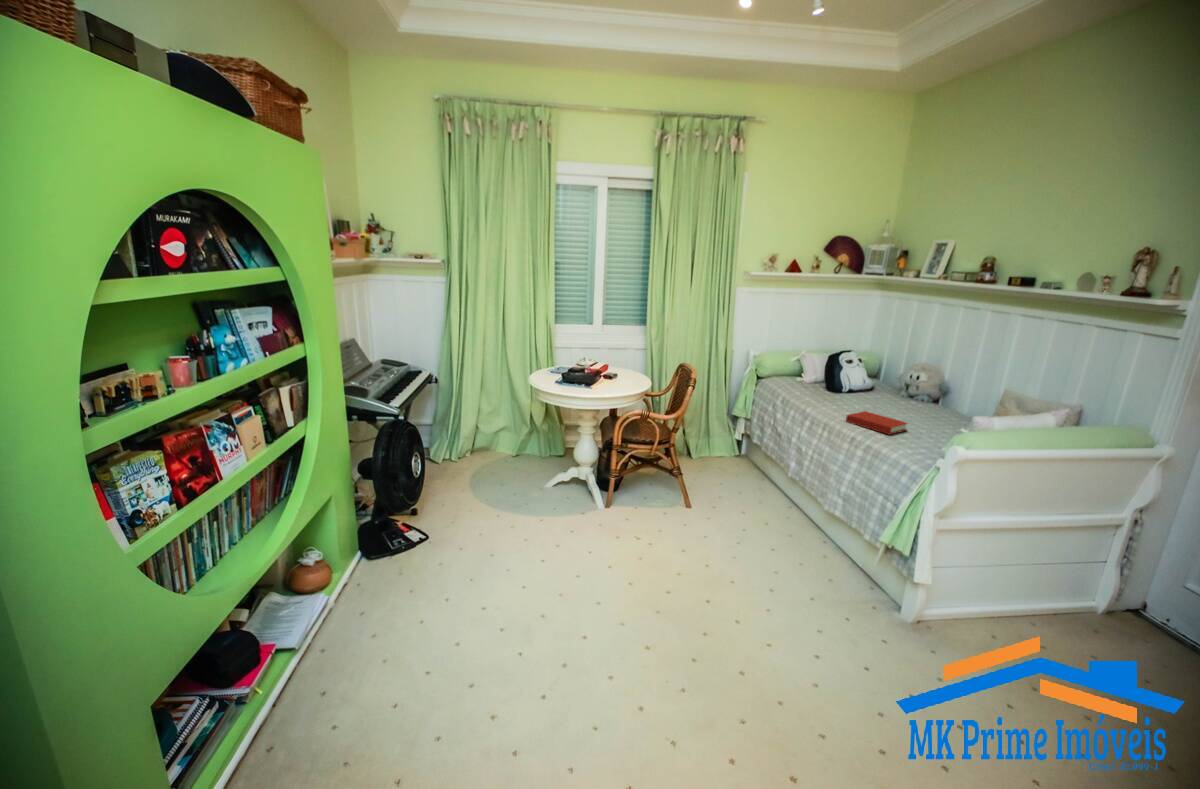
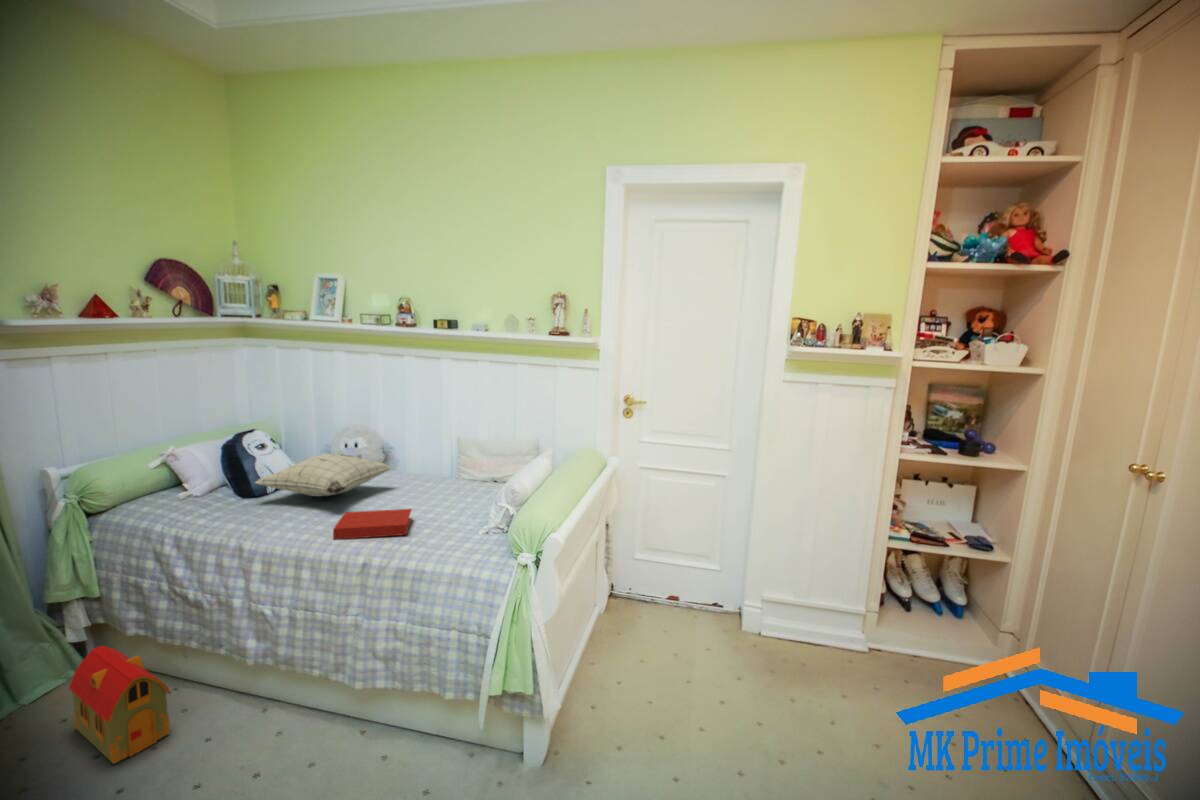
pillow: none [831,374,927,404] -> present [255,453,391,497]
toy house: none [730,439,760,490] -> present [69,646,170,764]

